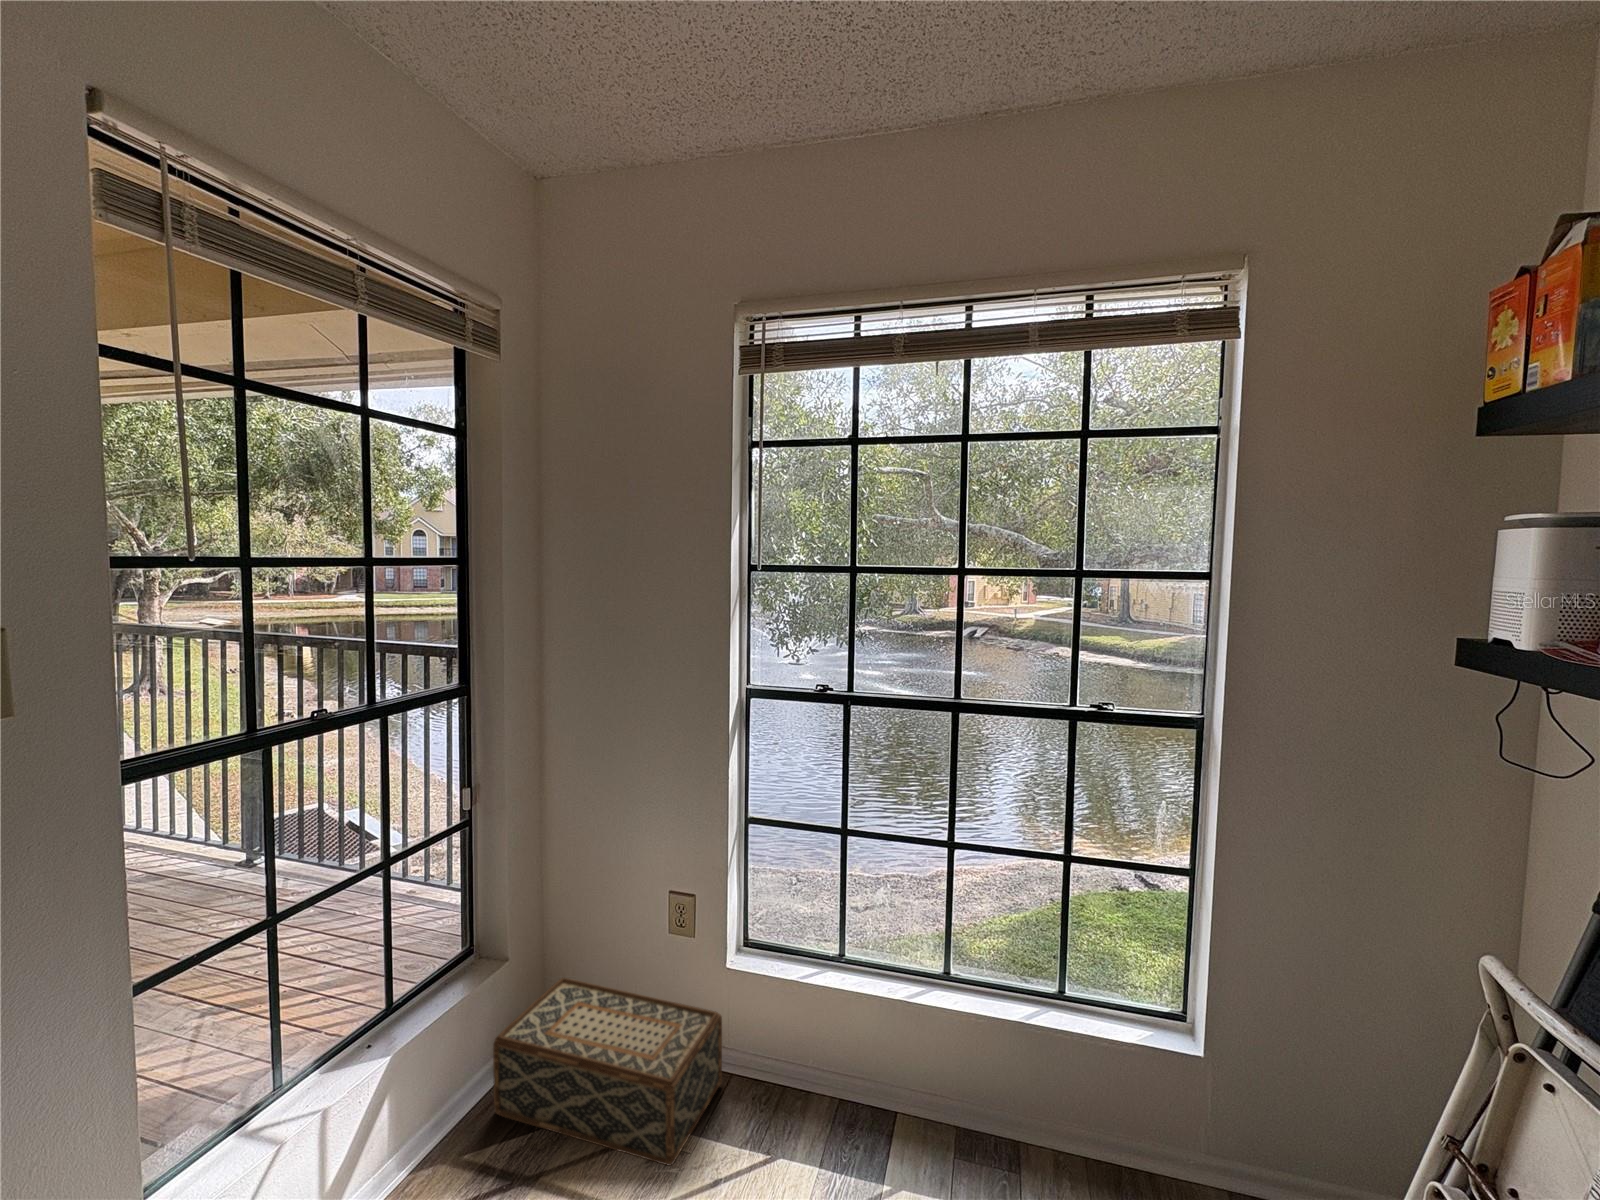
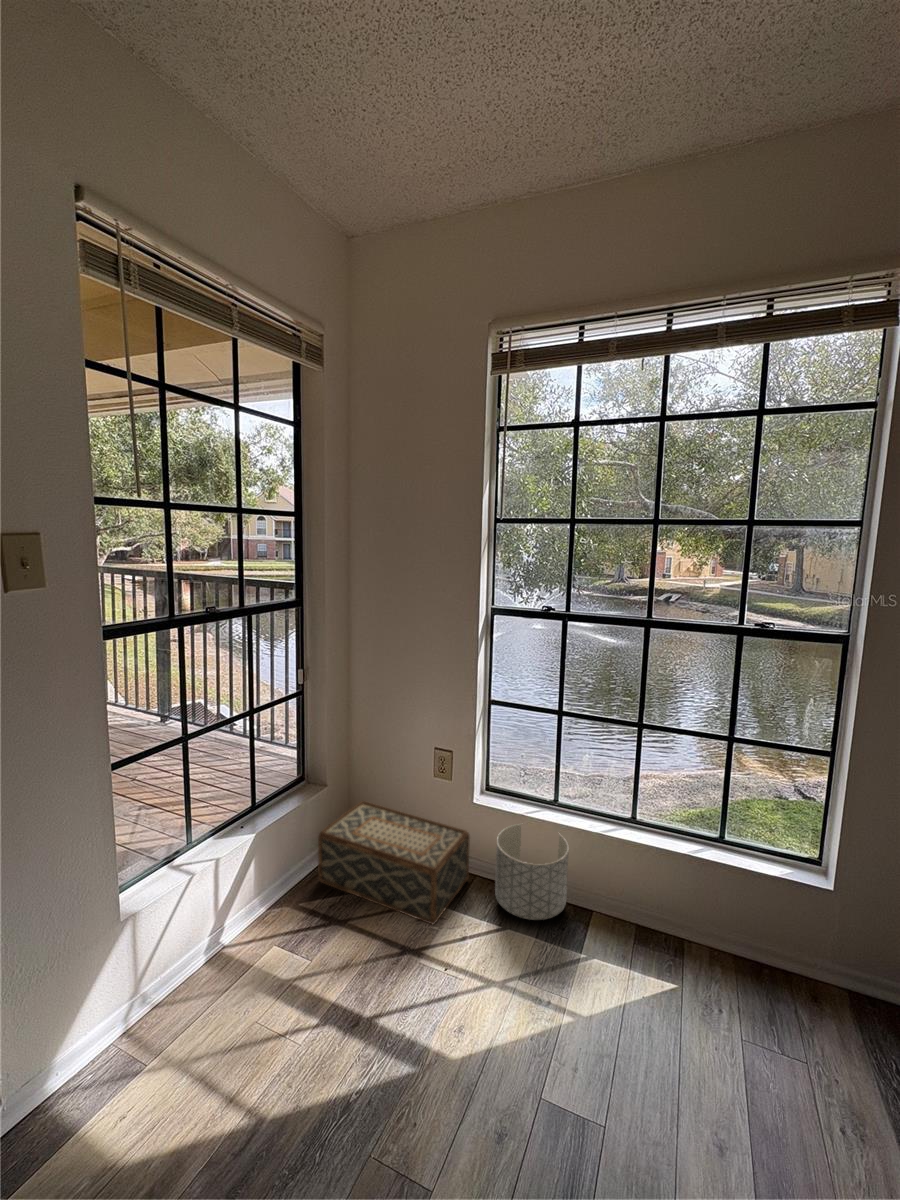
planter: none [760,993,861,1140] -> present [495,824,569,920]

